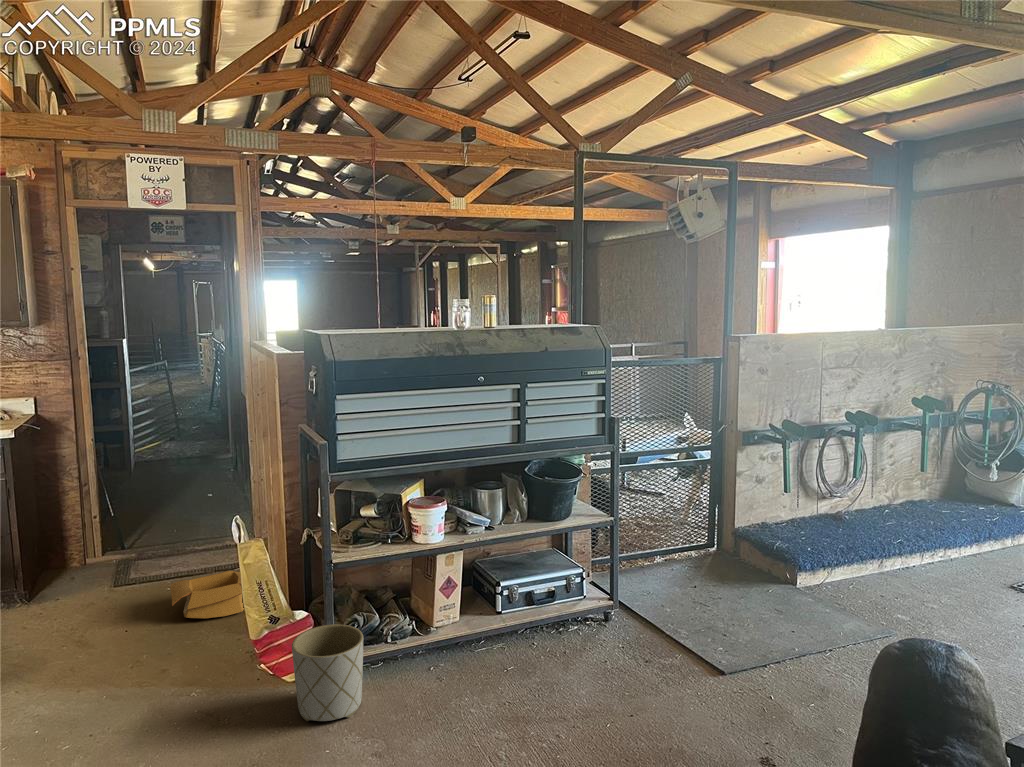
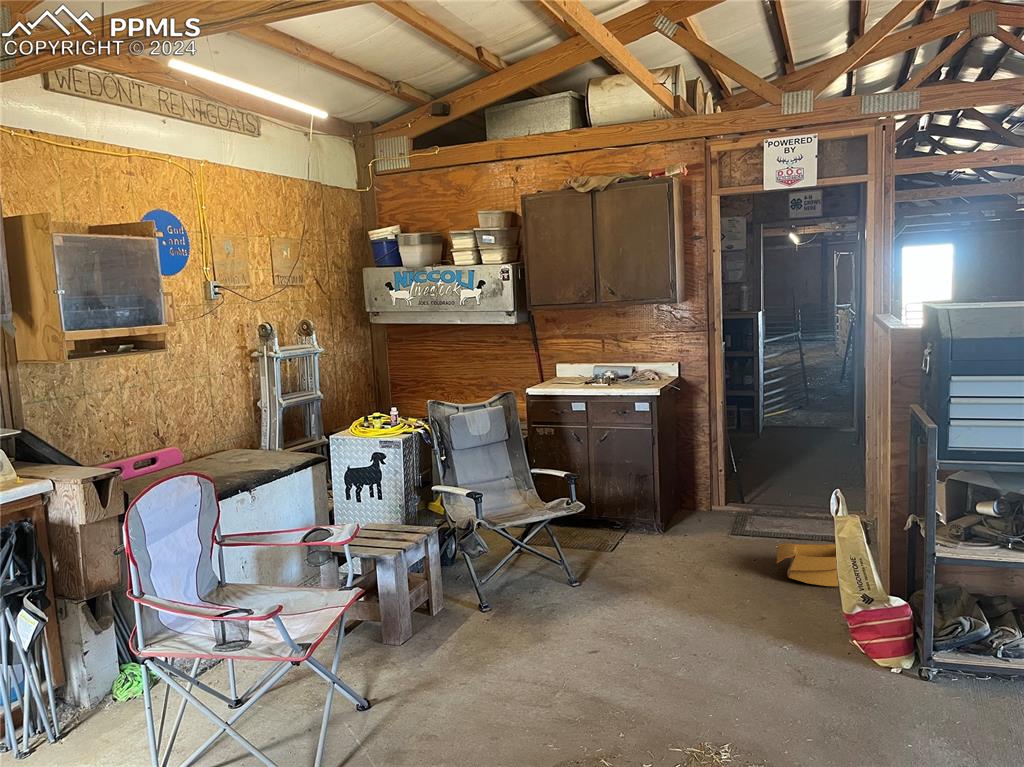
planter: present [292,624,363,721] -> none [881,616,963,719]

